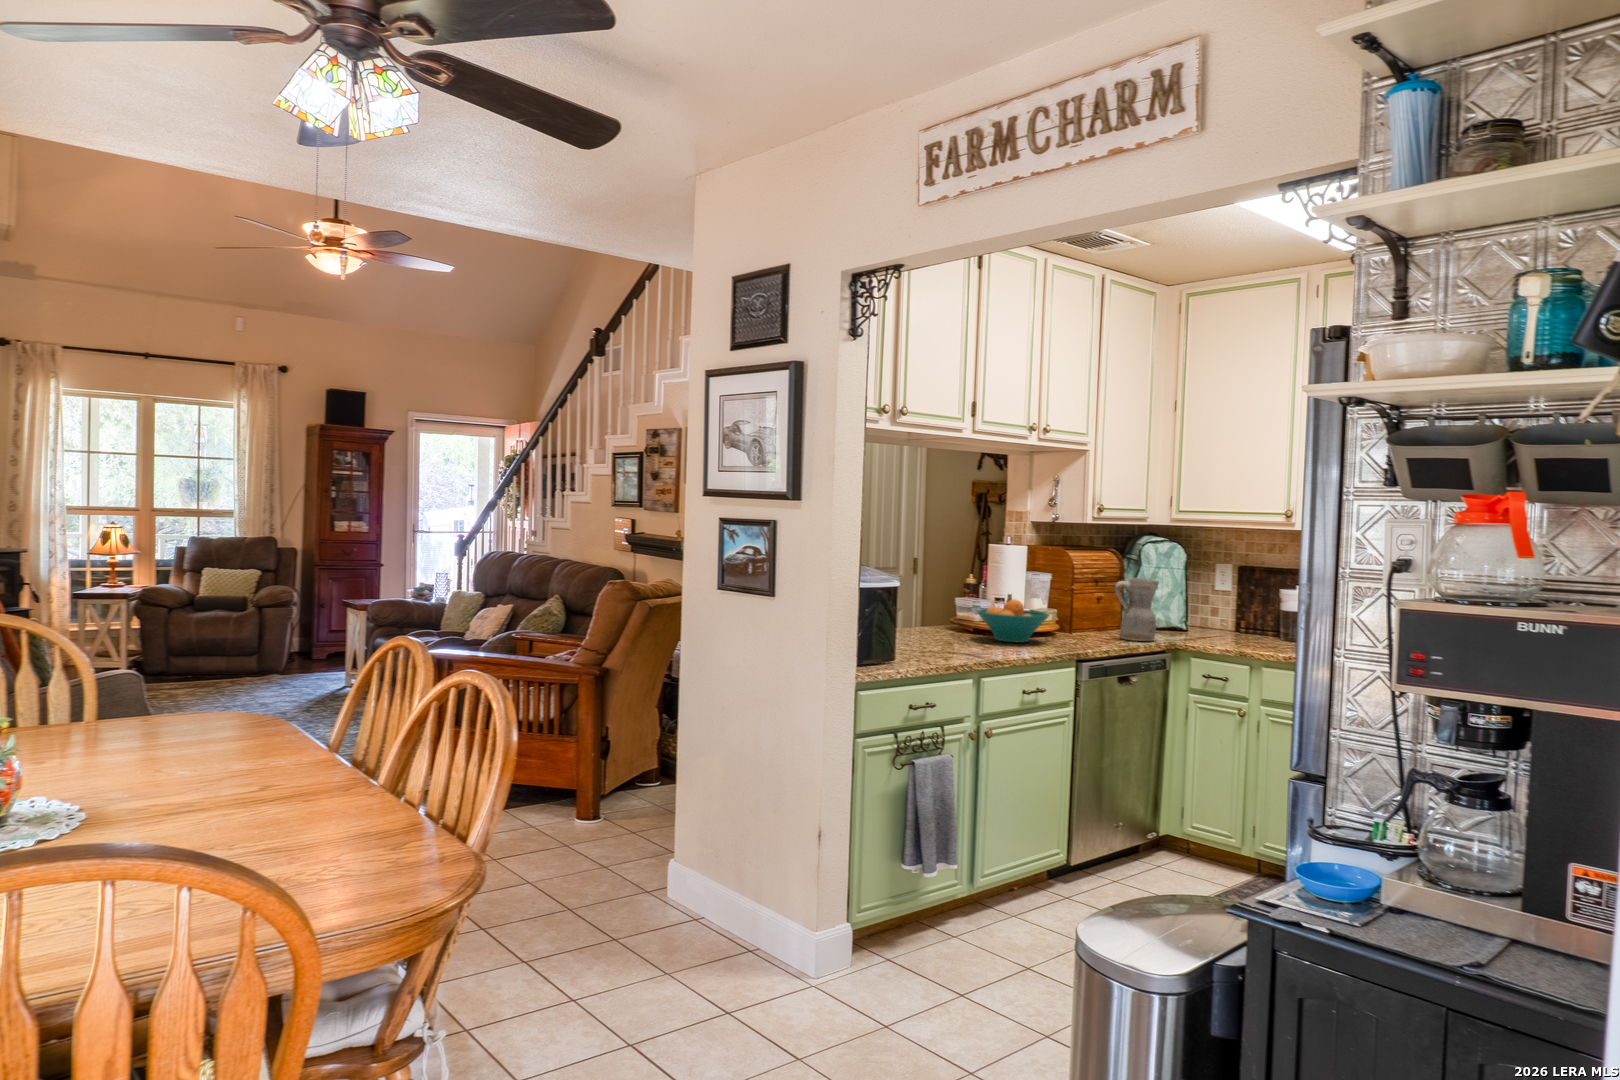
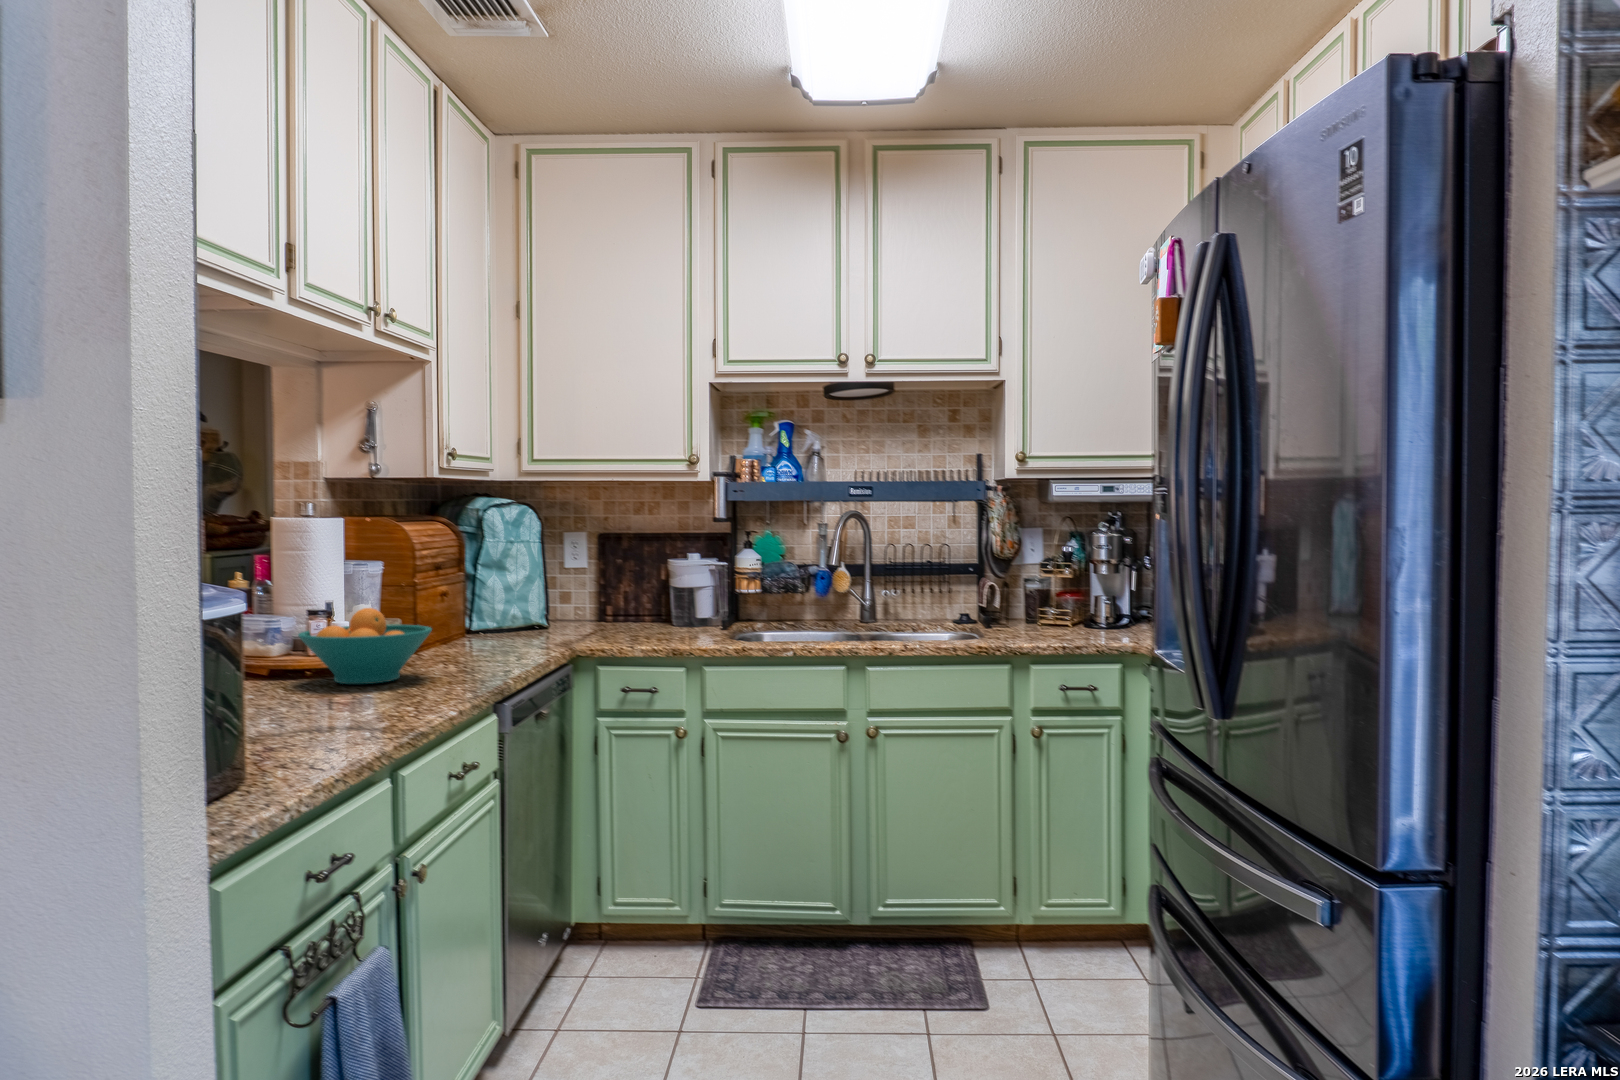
ceramic pitcher: present [1115,578,1159,641] -> none [494,556,555,653]

